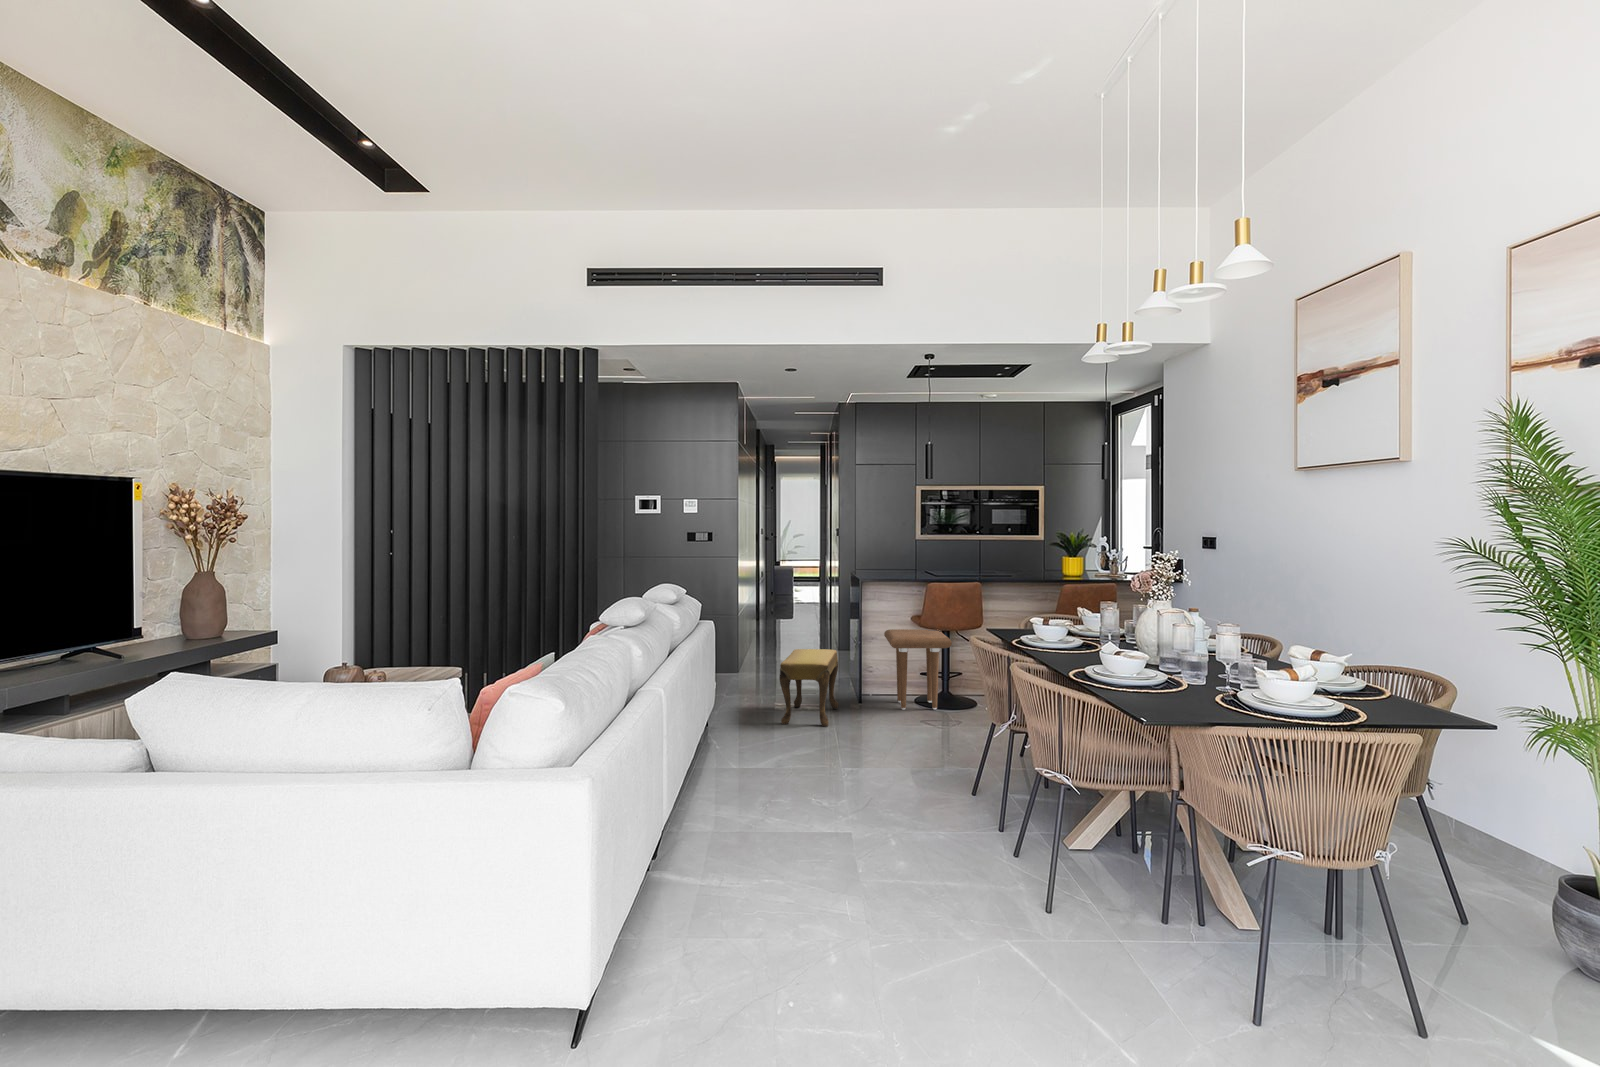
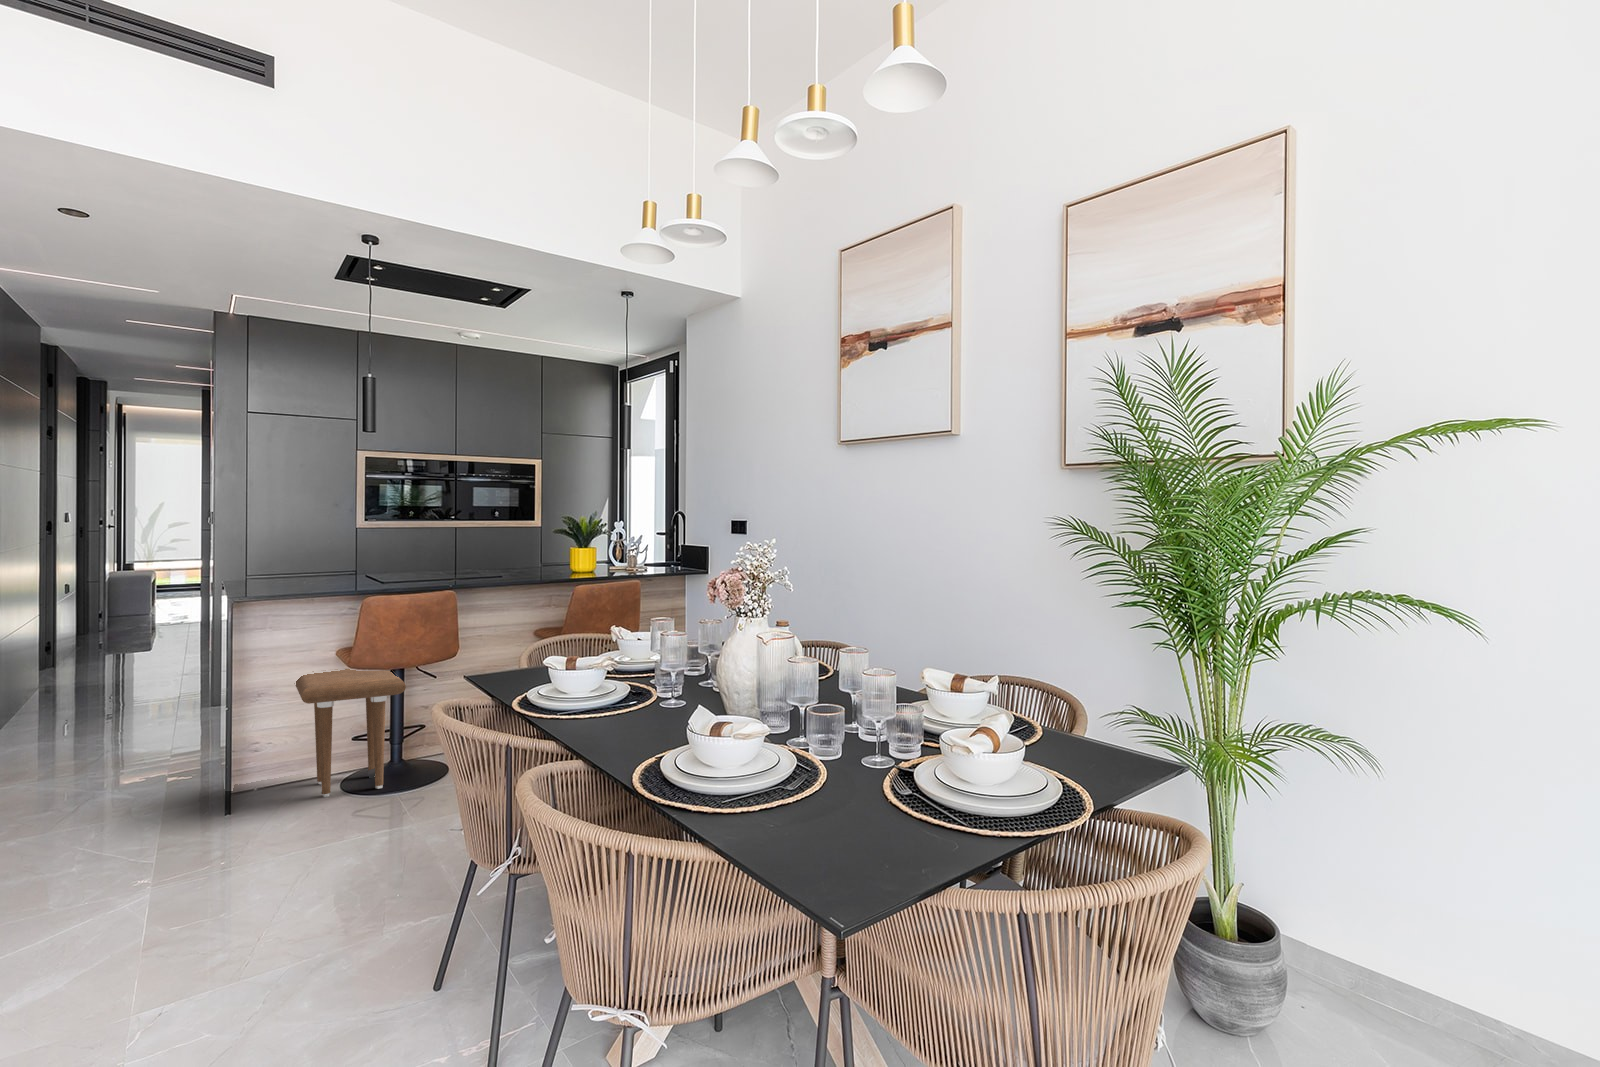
footstool: present [779,649,838,727] -> none [68,717,203,867]

